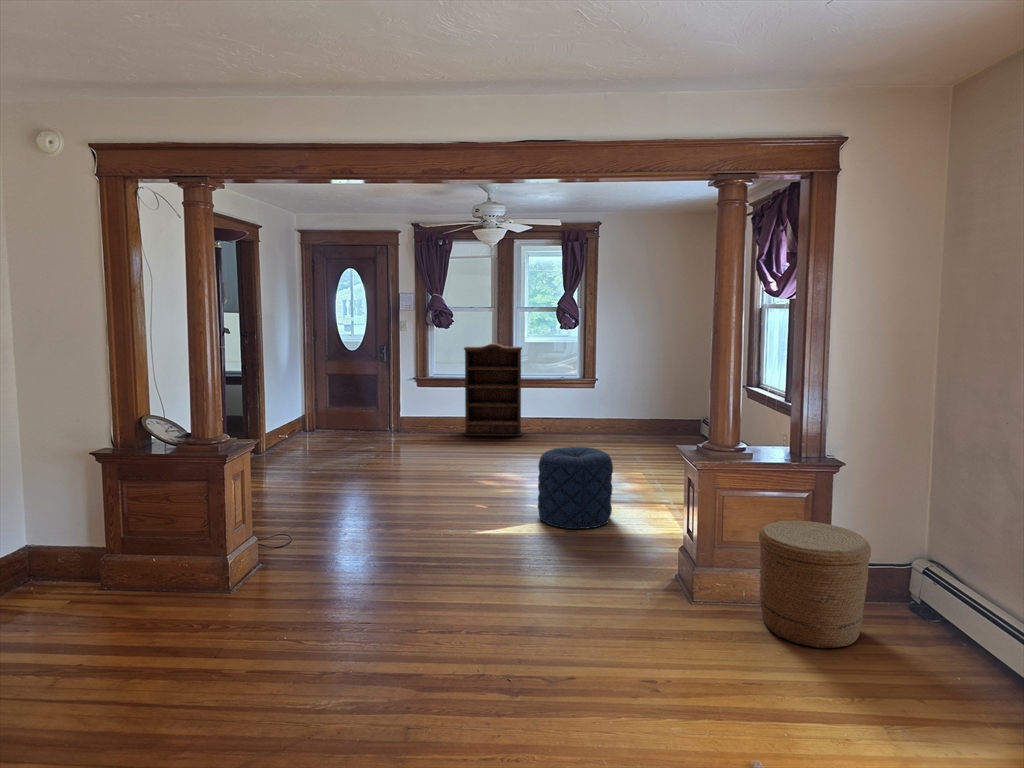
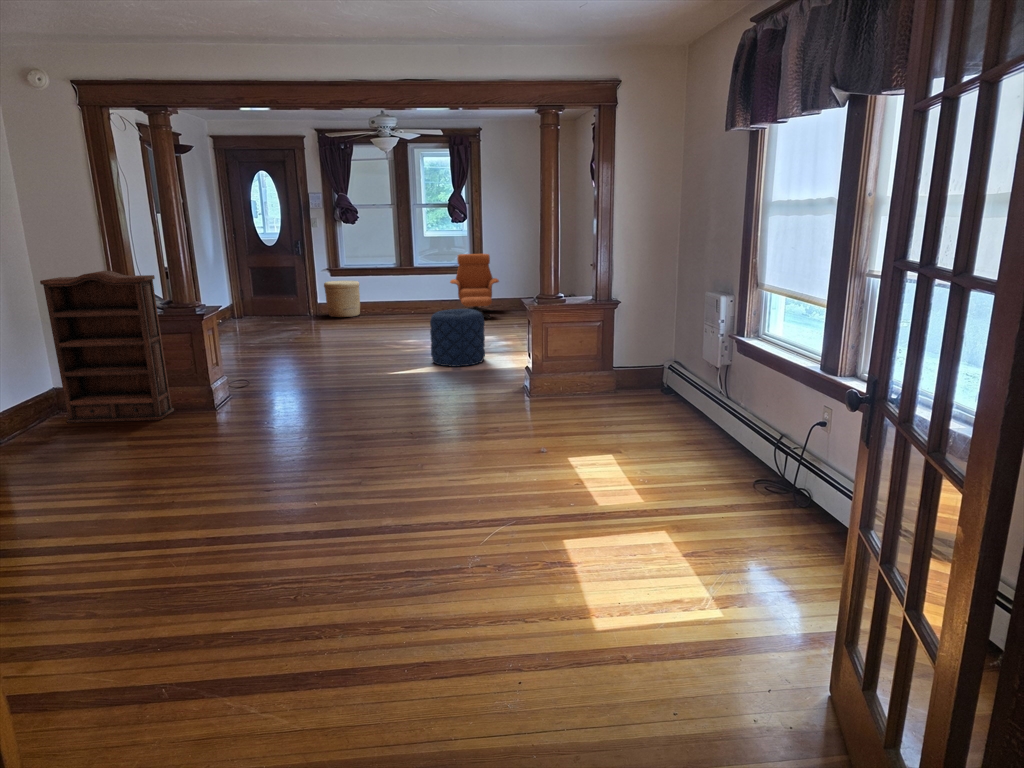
bookshelf: present [464,343,522,436] -> present [40,271,174,423]
lounge chair: none [557,367,617,450] -> present [450,254,499,319]
woven basket: present [759,521,871,648] -> present [324,281,360,317]

